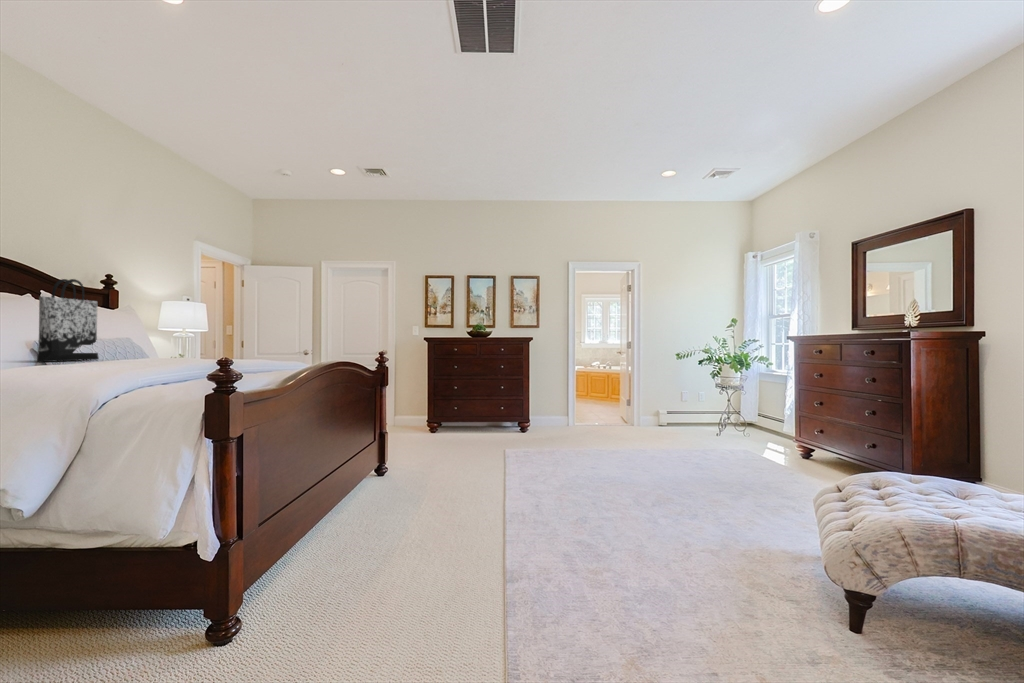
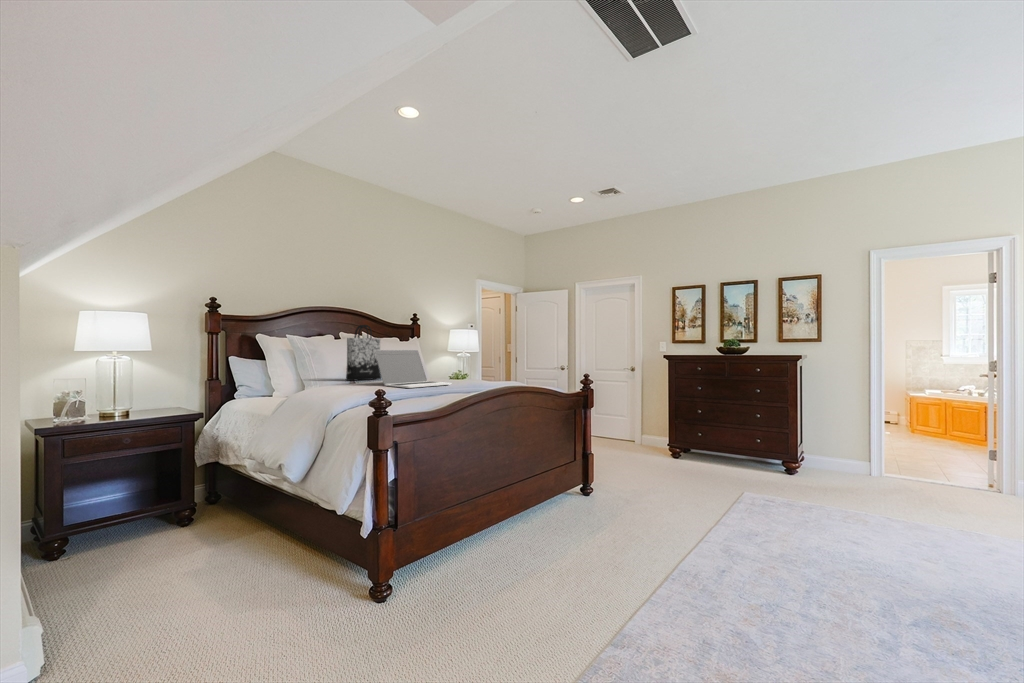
laptop: none [117,316,240,366] -> present [375,350,452,388]

